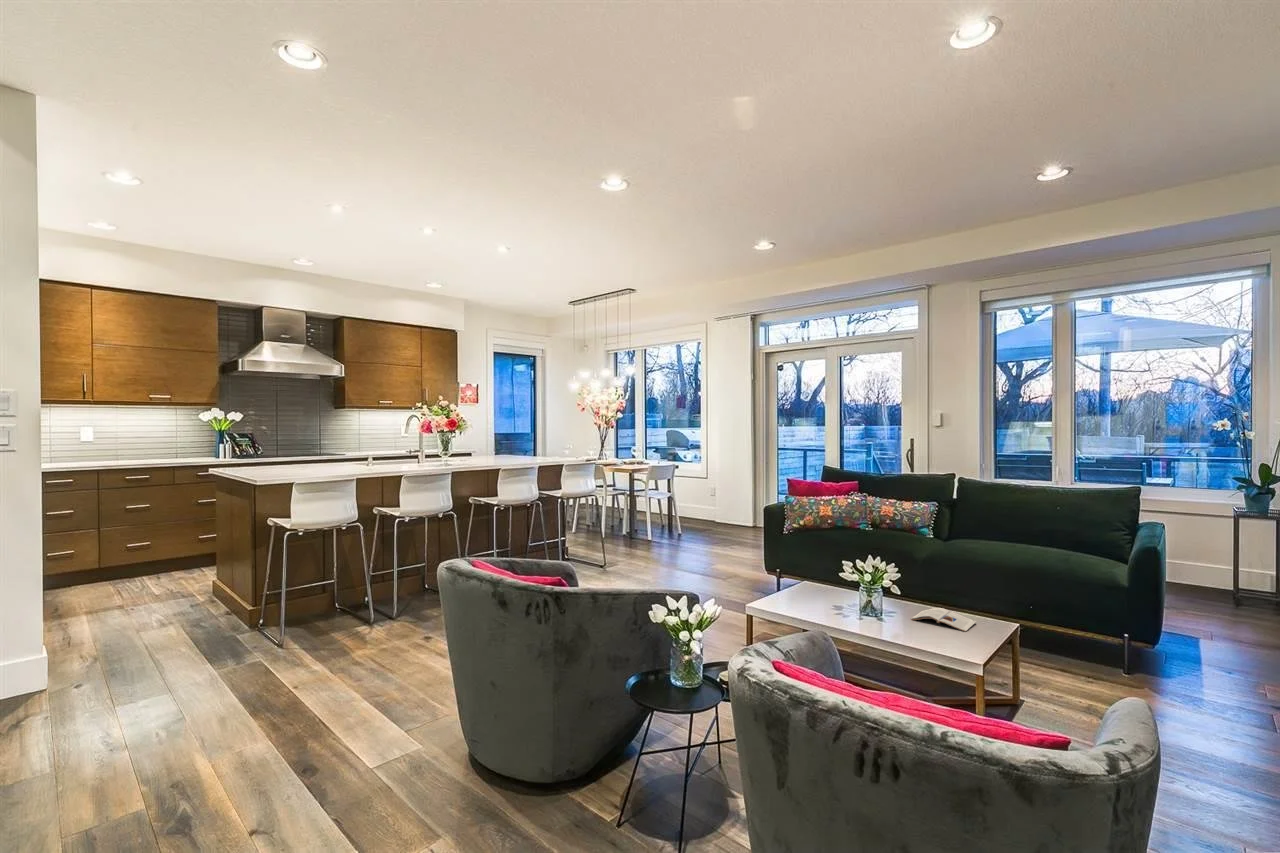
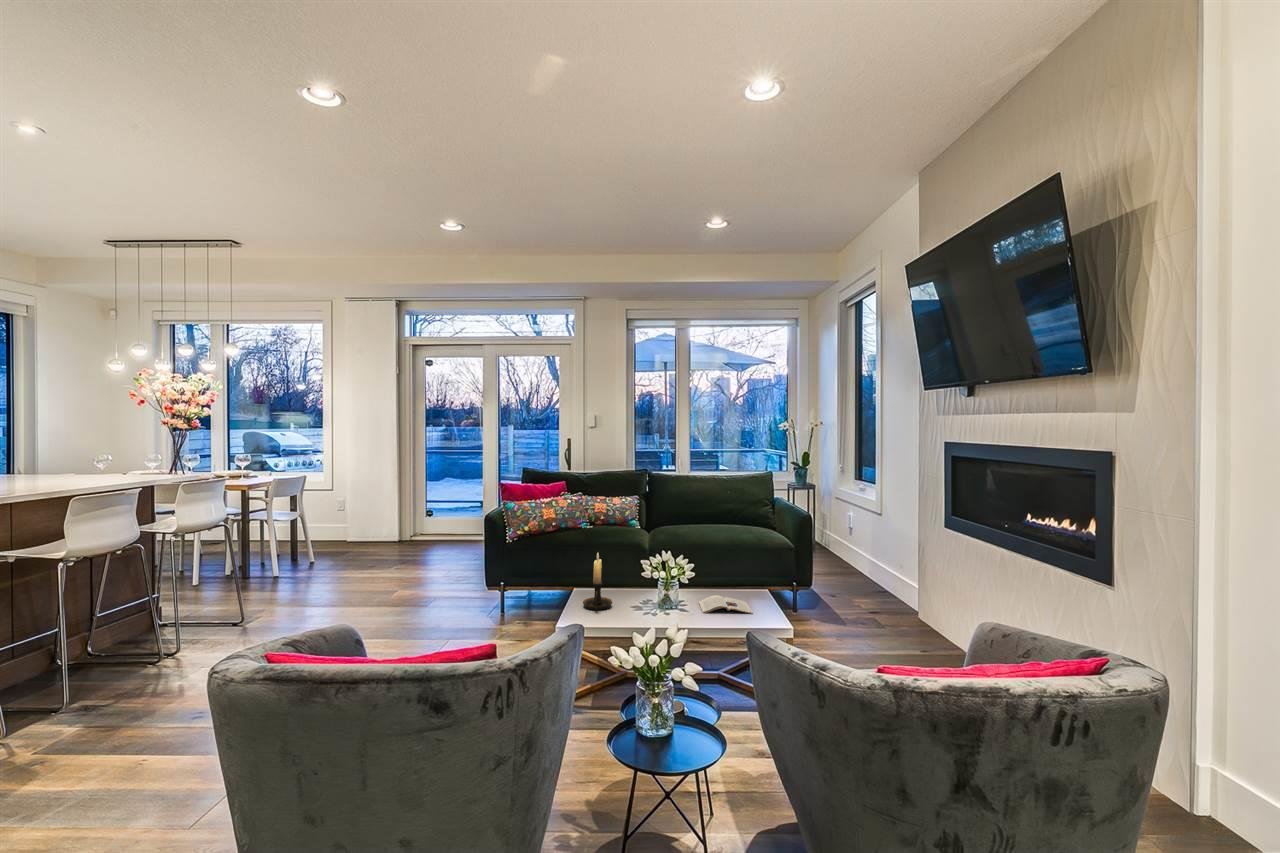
candle holder: none [804,544,832,598] -> present [583,553,612,611]

